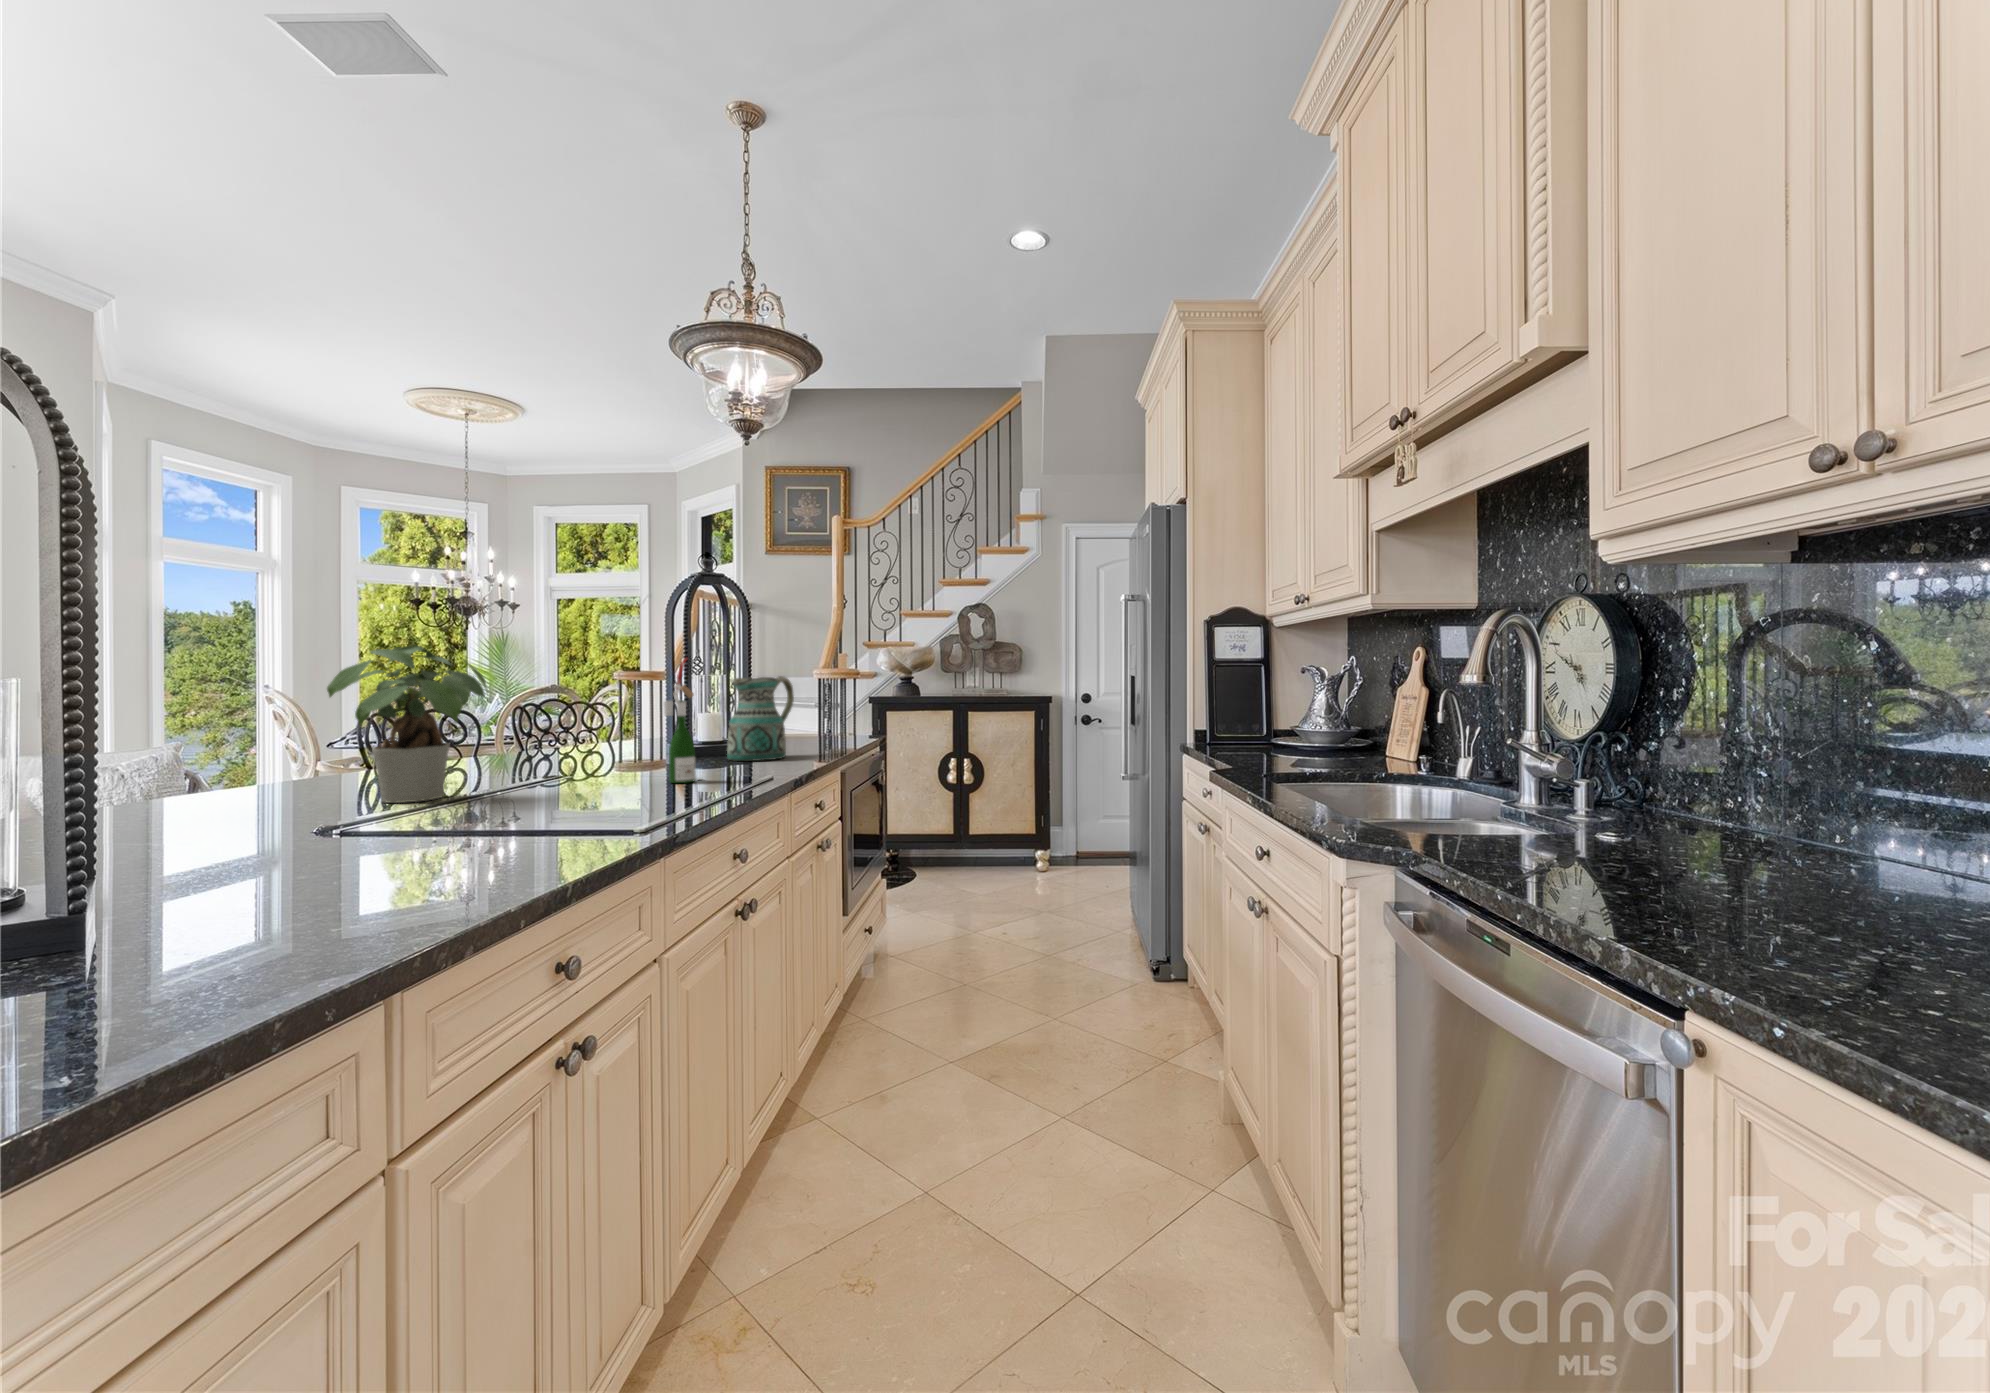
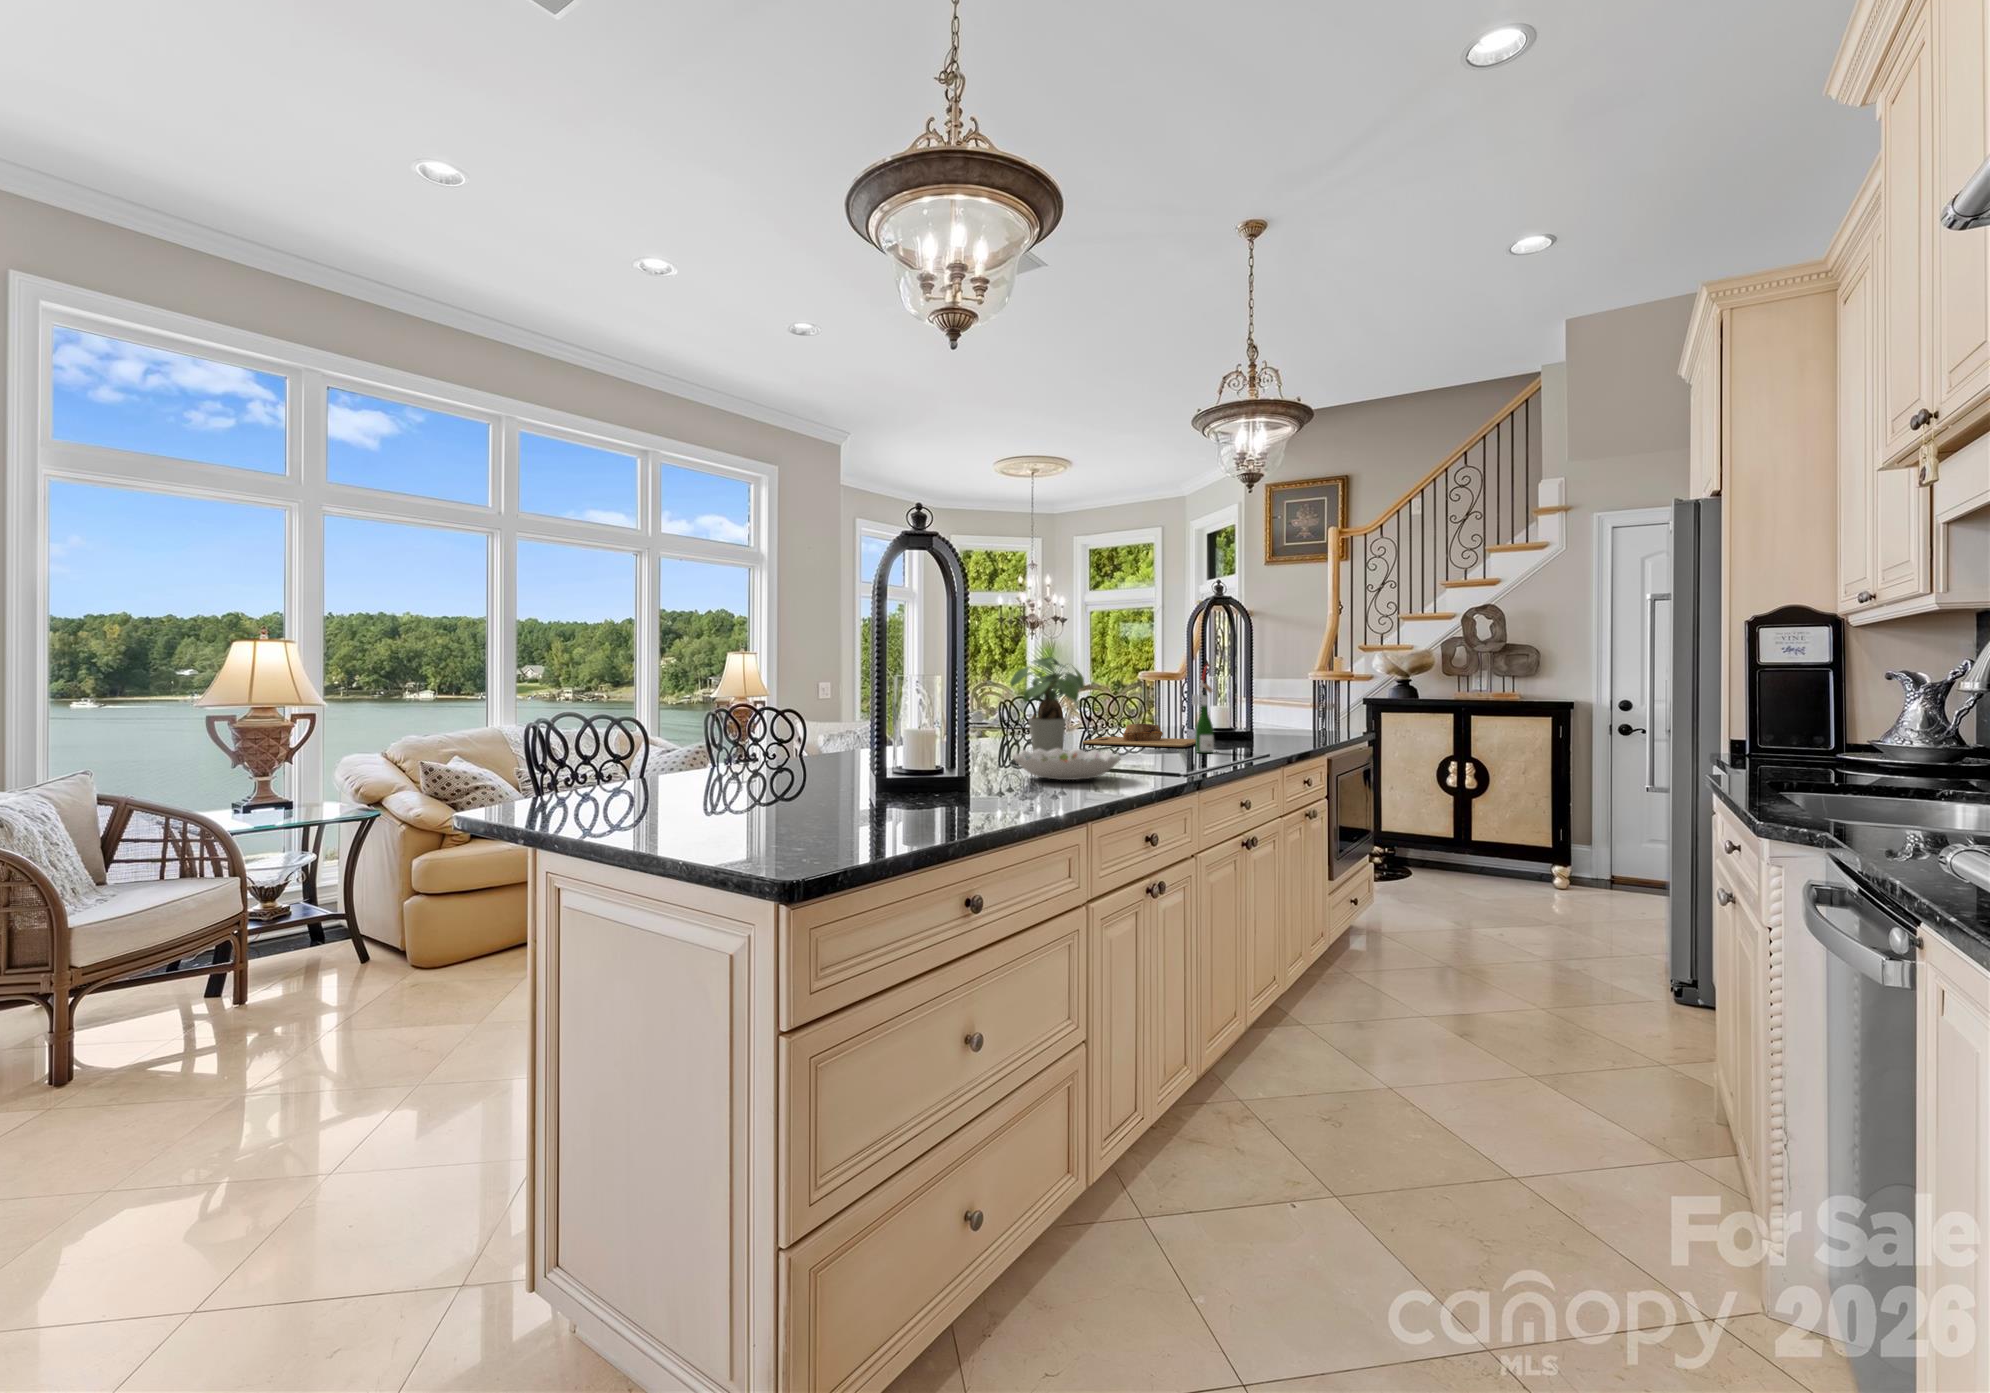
ceramic pitcher: present [727,676,794,761] -> none [1234,678,1287,744]
cutting board: none [493,743,684,779] -> present [1083,723,1196,747]
decorative bowl: none [243,806,507,882] -> present [1013,748,1121,780]

